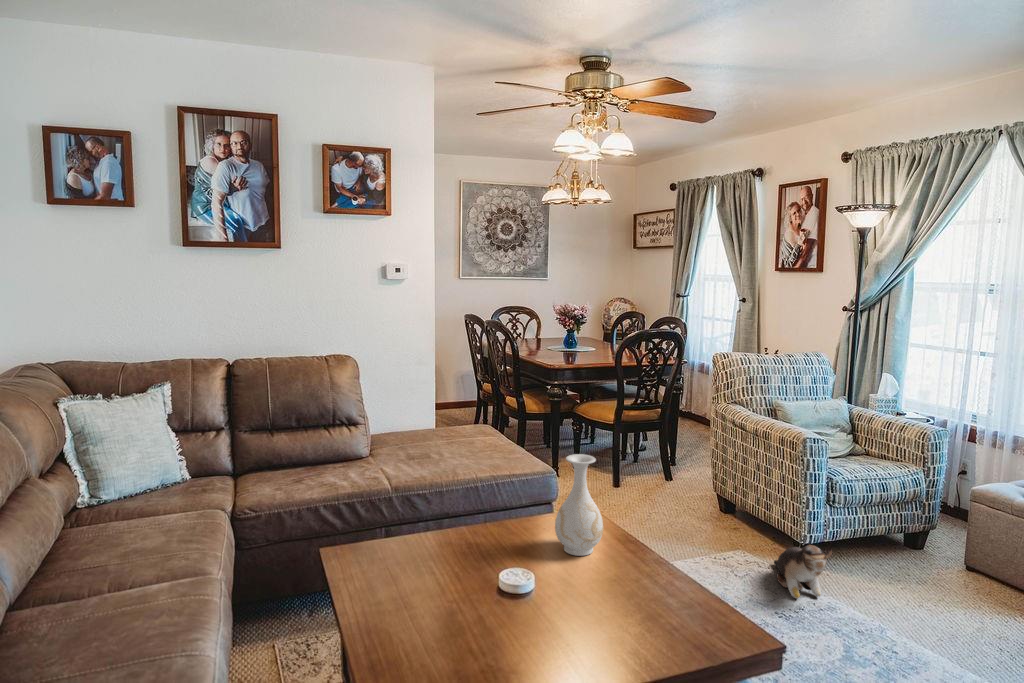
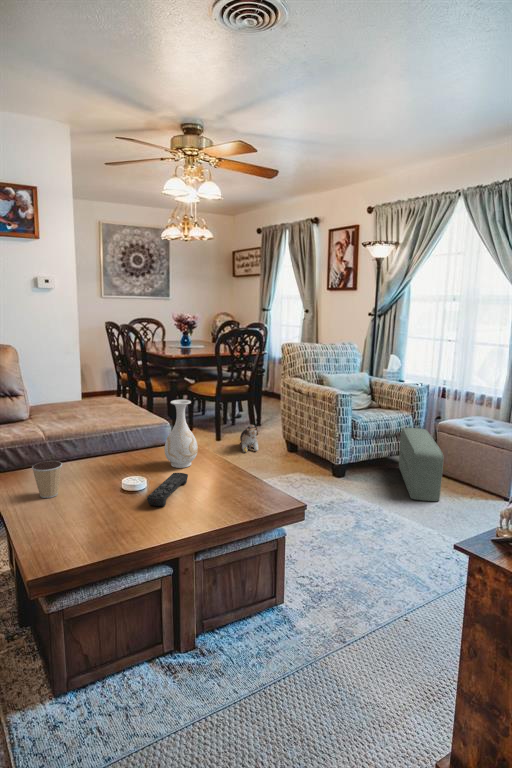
pouf: none [903,493,993,624] -> present [399,428,444,501]
coffee cup: none [378,541,418,596] -> present [32,461,62,498]
plush toy: present [774,545,831,598] -> present [240,425,258,453]
remote control: none [536,569,592,630] -> present [147,473,188,506]

